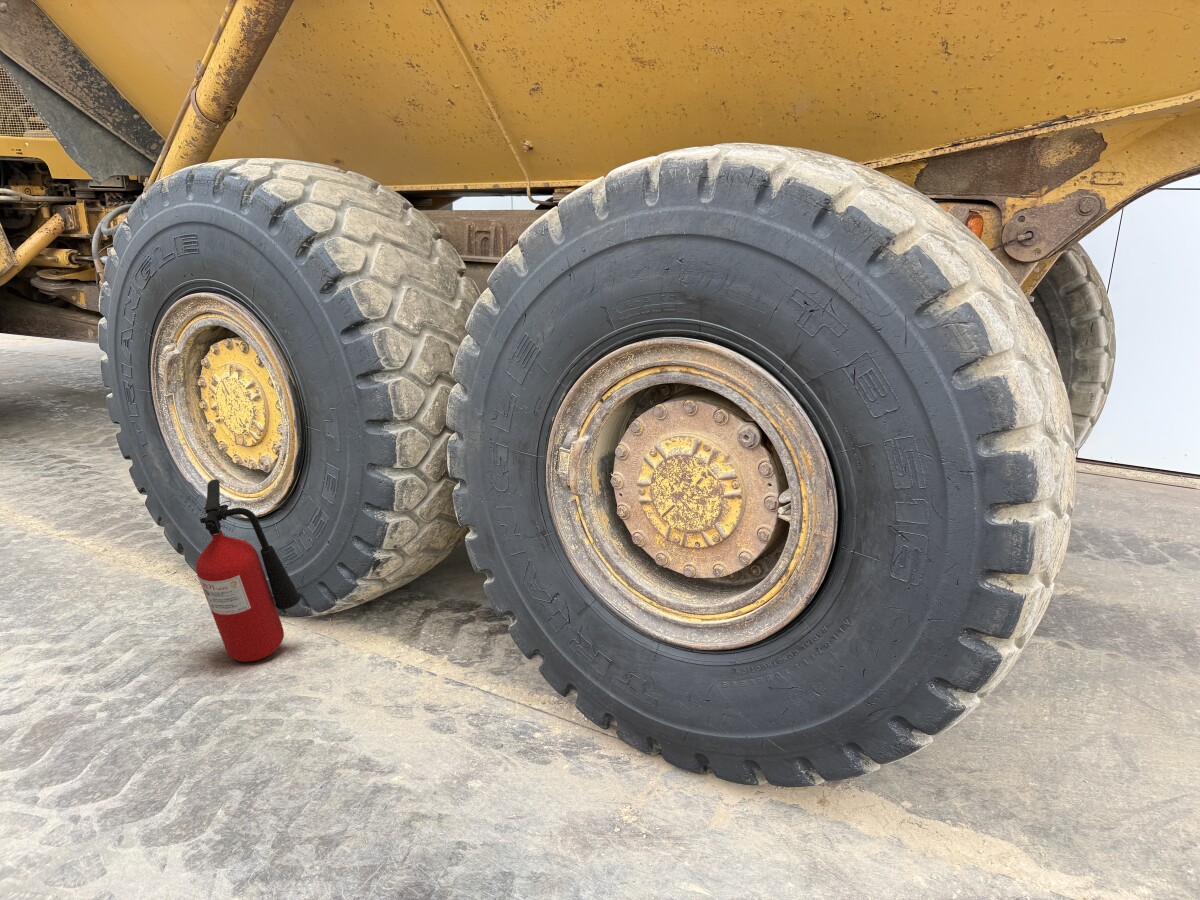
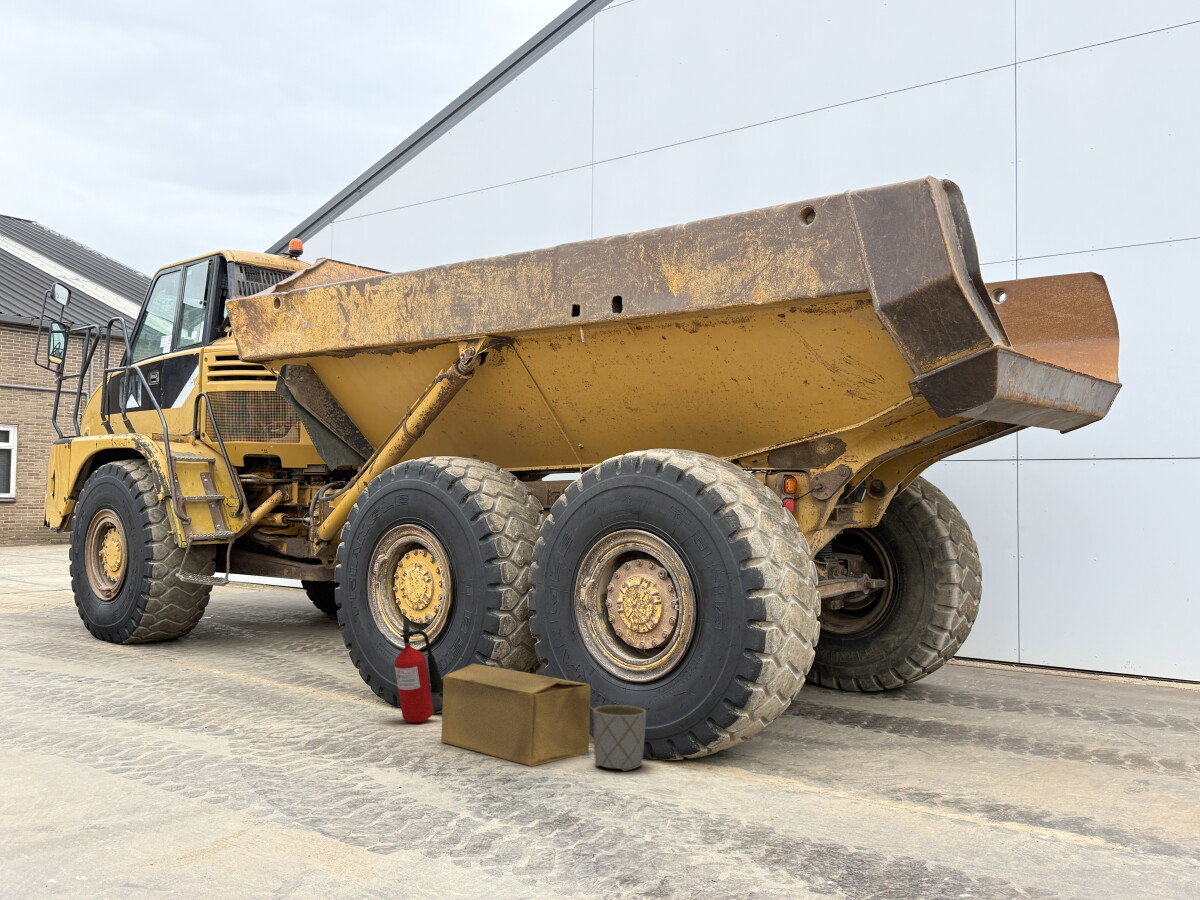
cardboard box: none [284,577,586,847] -> present [441,664,591,766]
planter: none [606,694,717,852] -> present [593,705,646,771]

